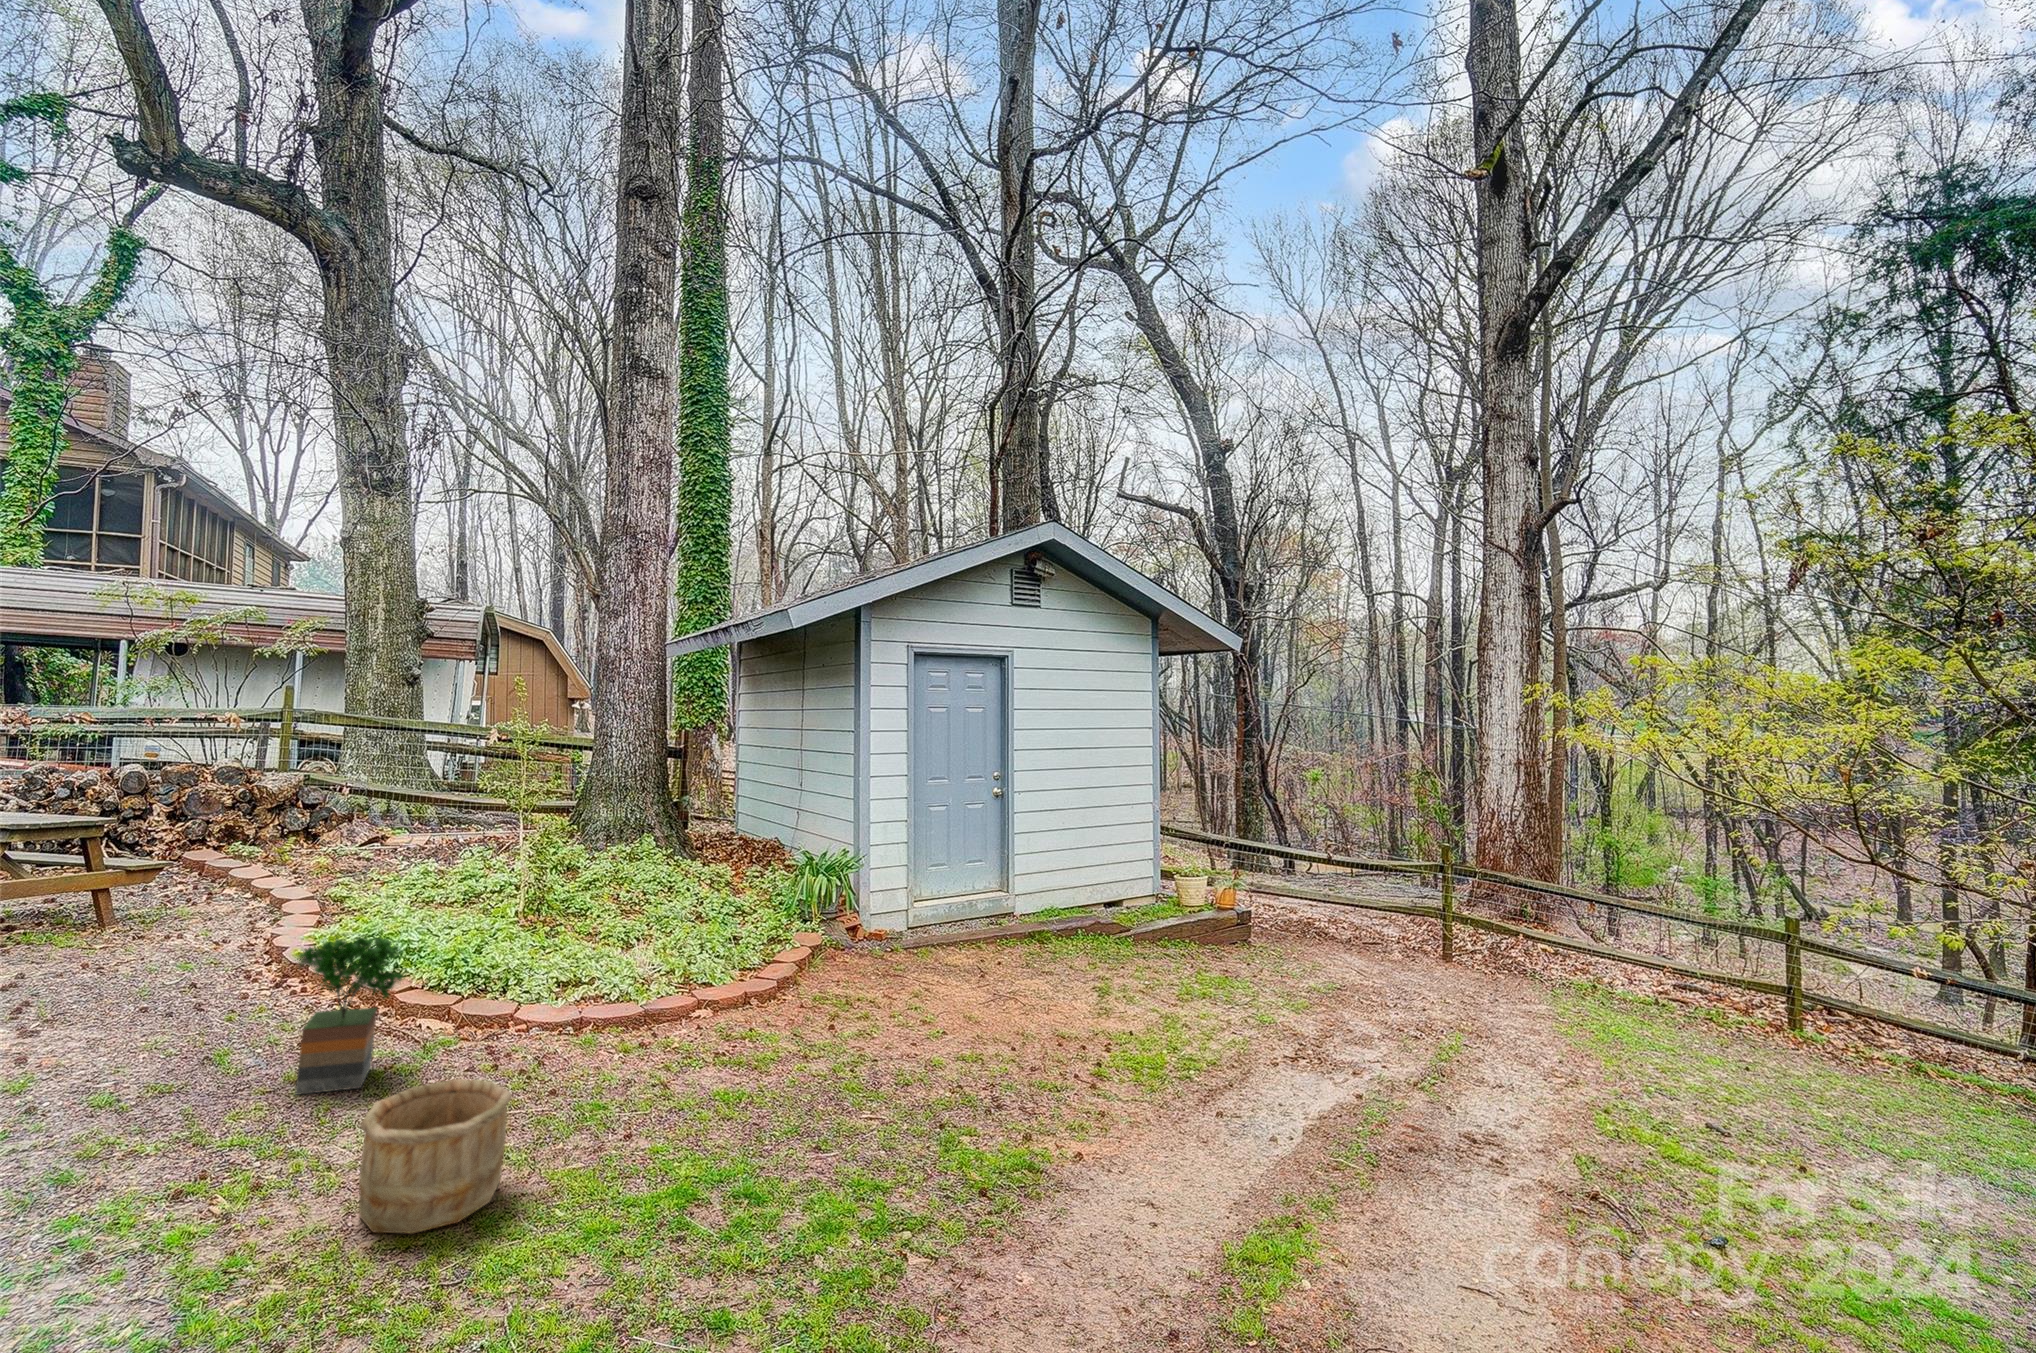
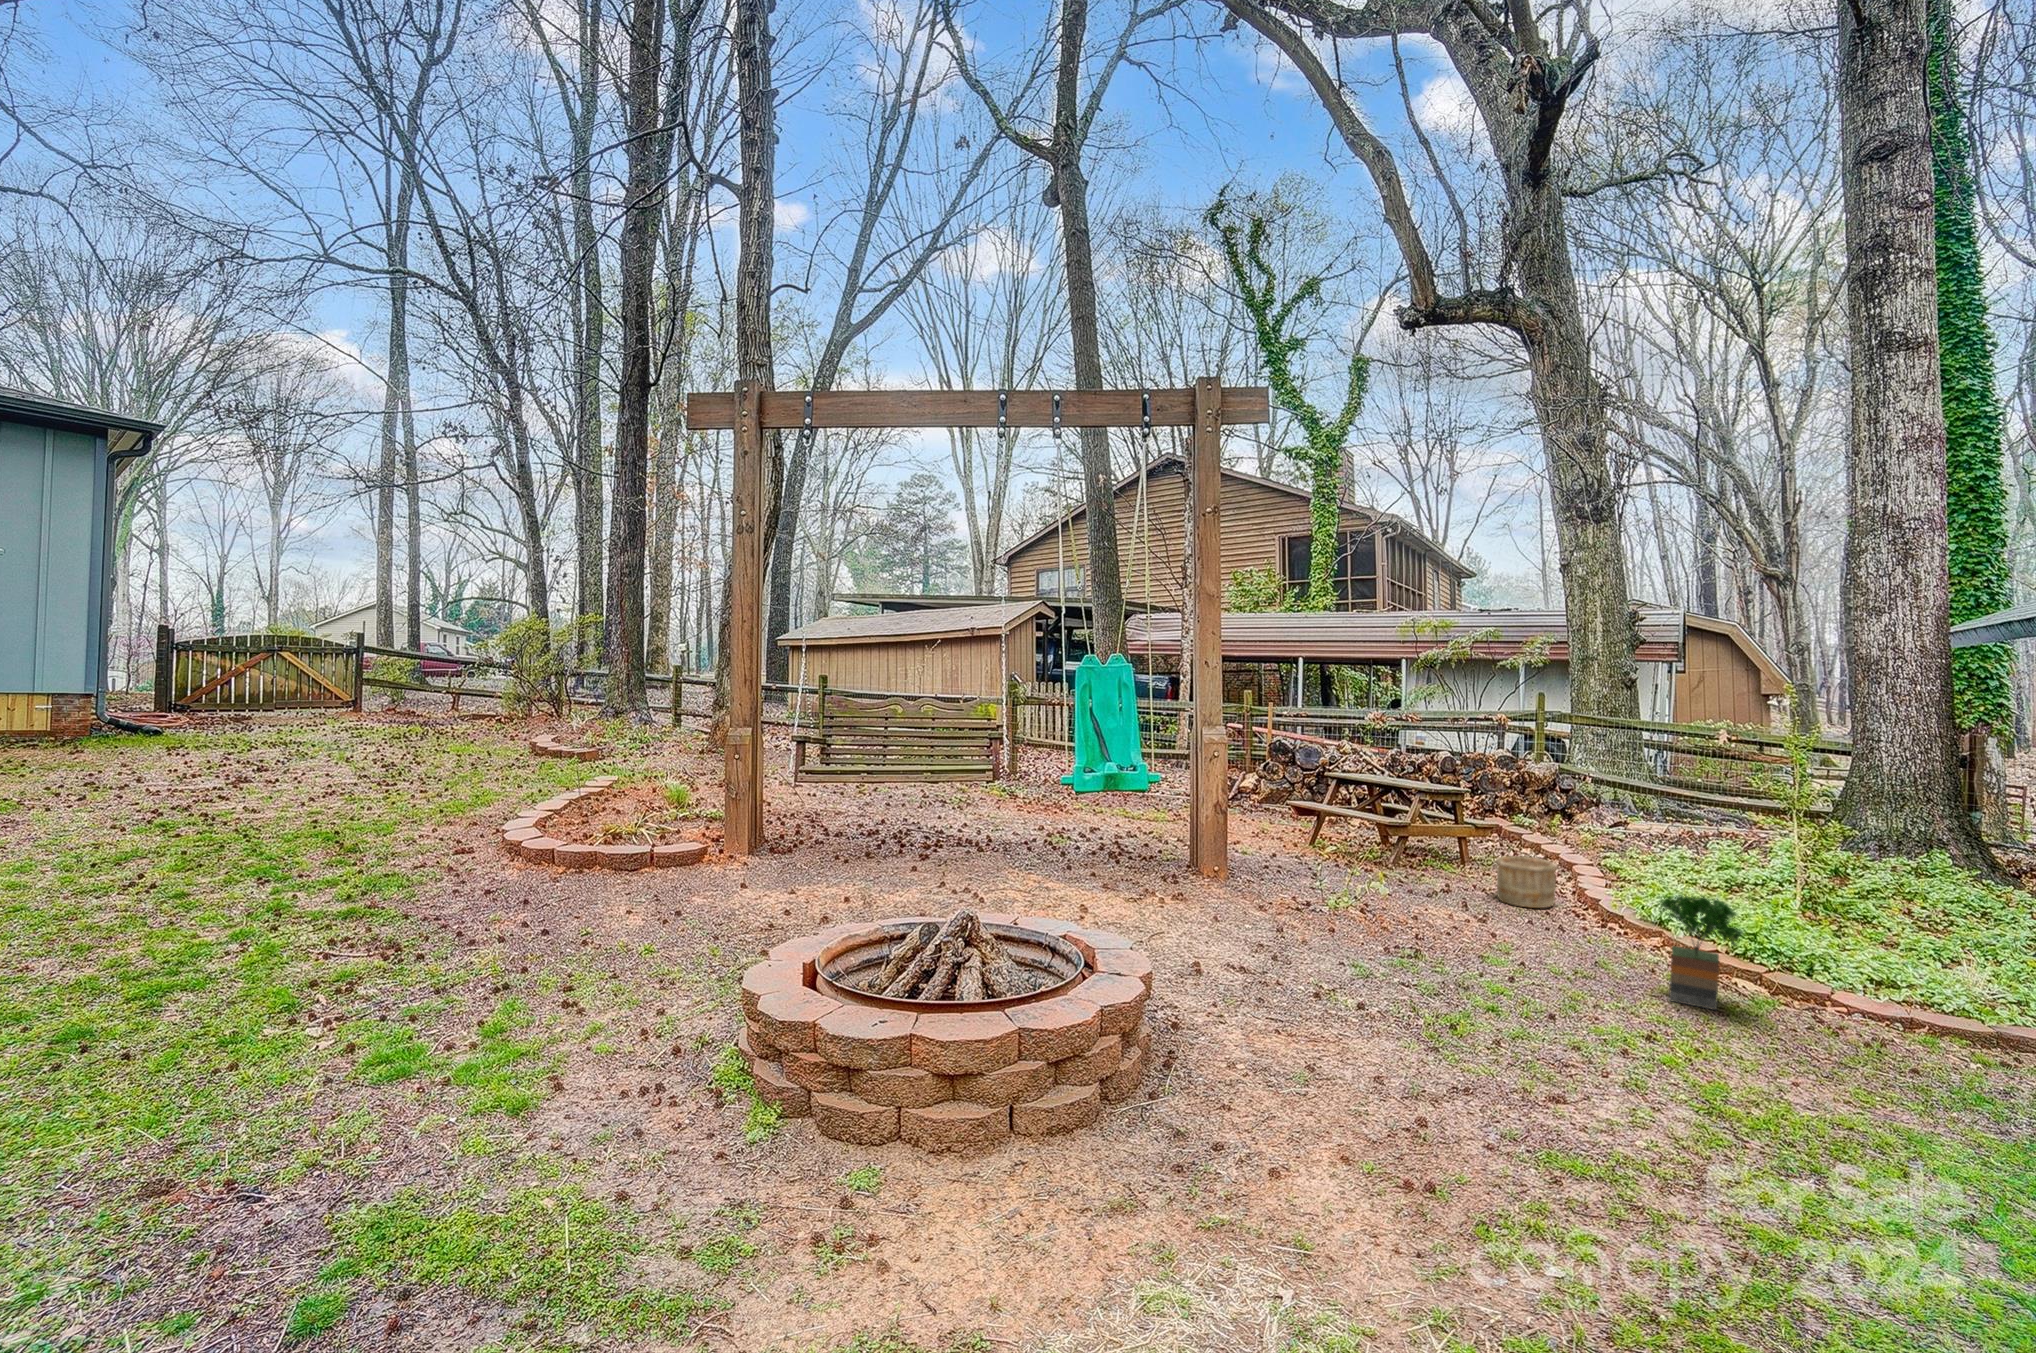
wooden bucket: present [359,1079,512,1234] -> present [1496,856,1557,908]

